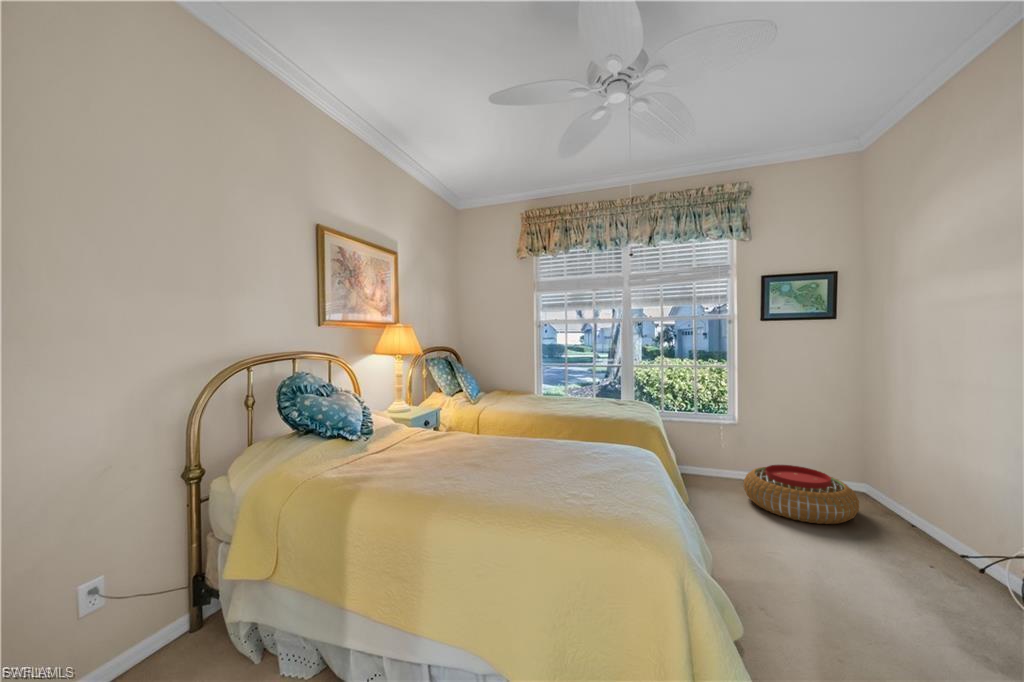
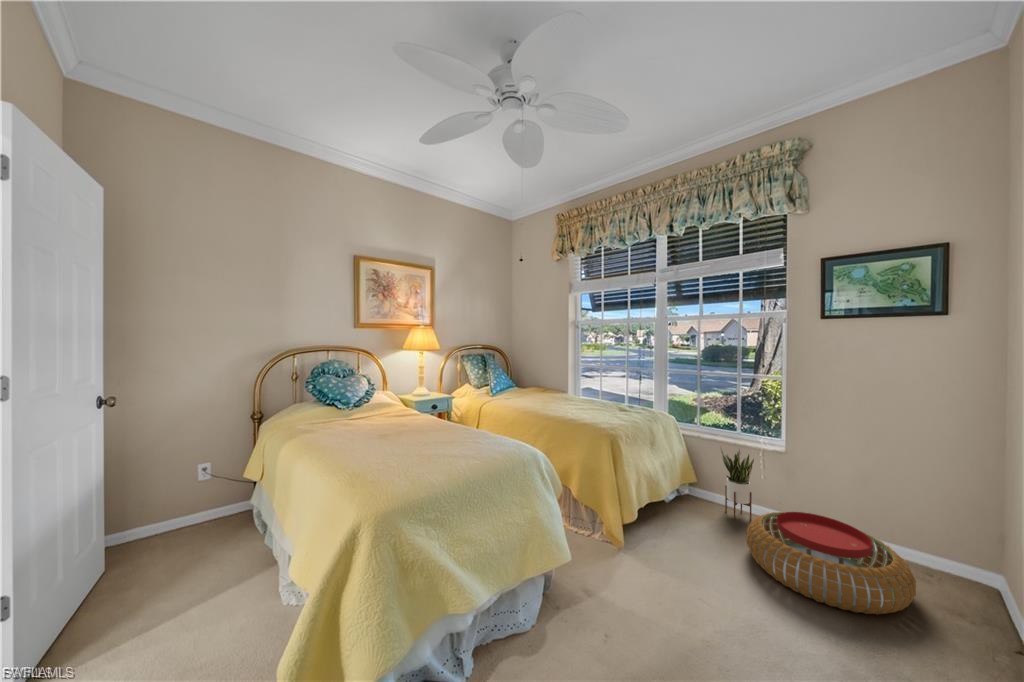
potted plant: none [697,426,721,484] -> present [720,447,754,520]

